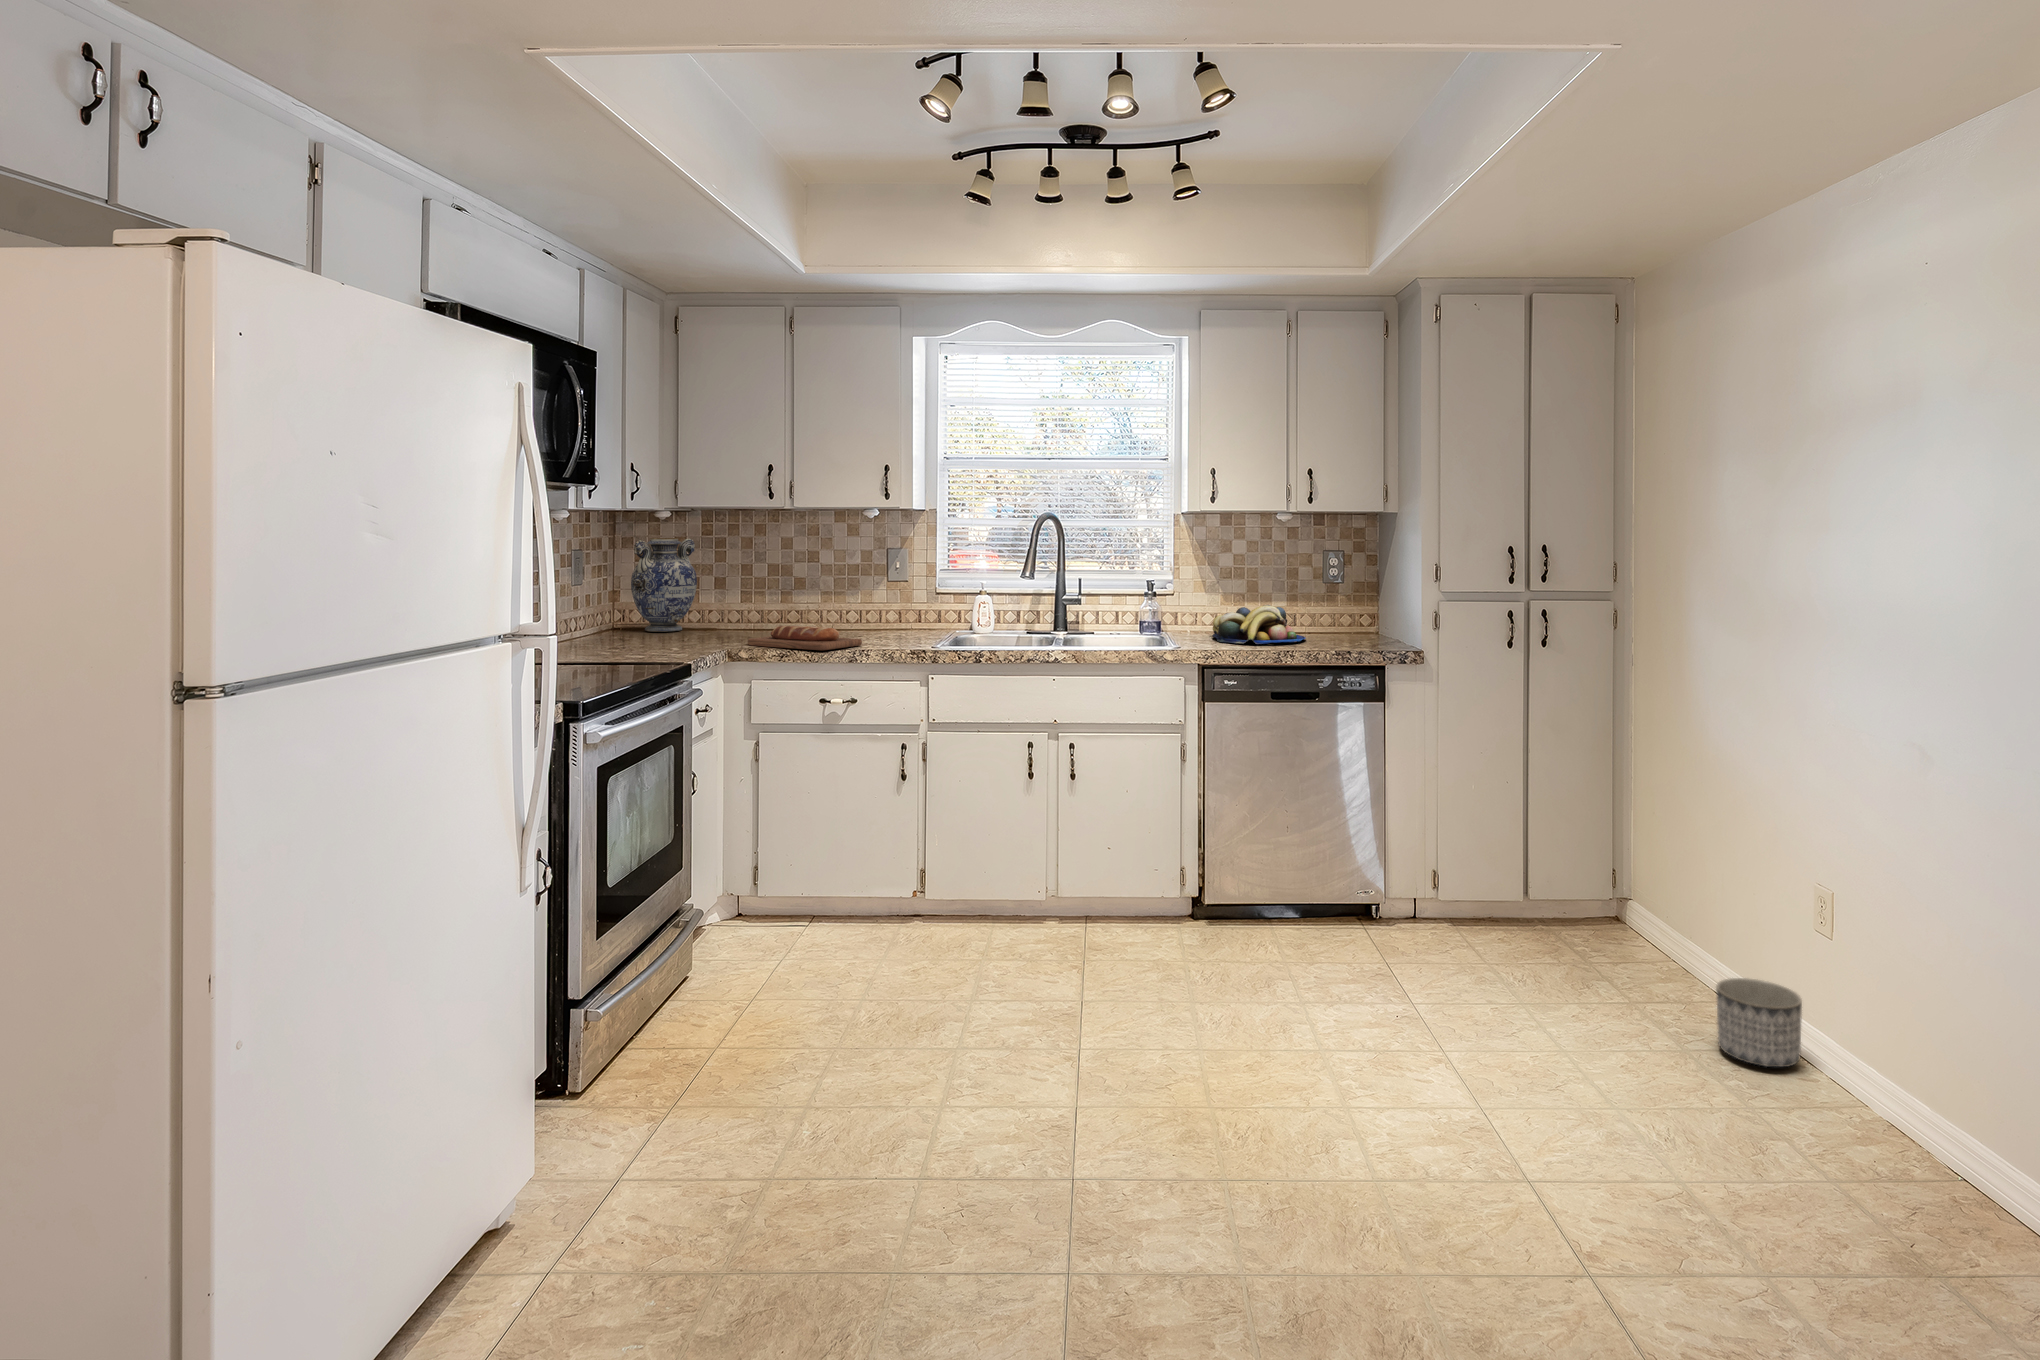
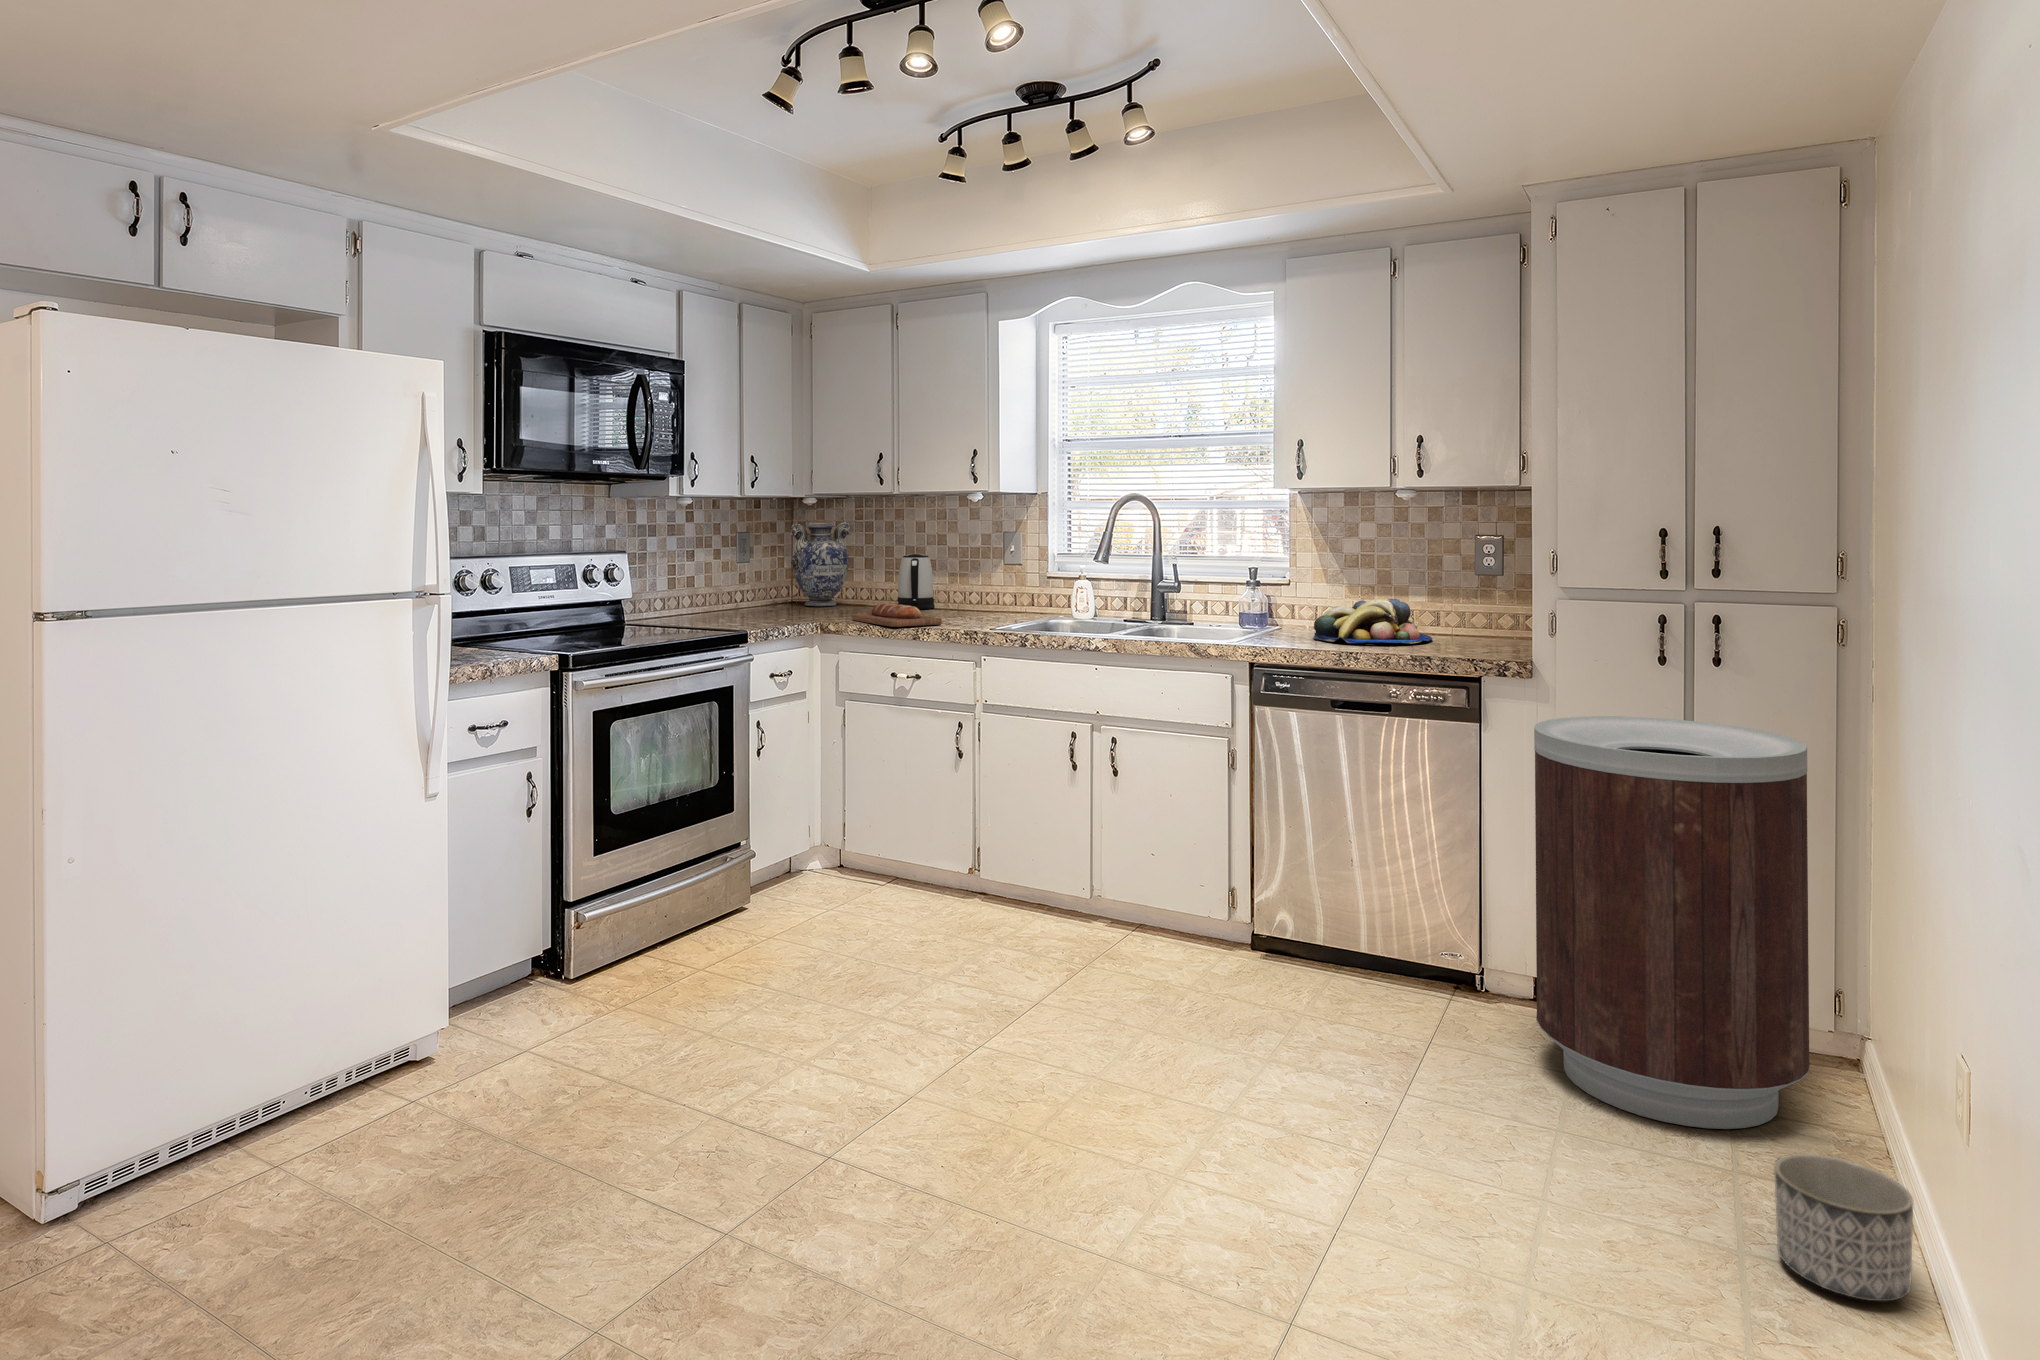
kettle: none [762,572,802,631] -> present [897,554,935,609]
trash can: none [1460,689,1643,984] -> present [1534,716,1810,1129]

